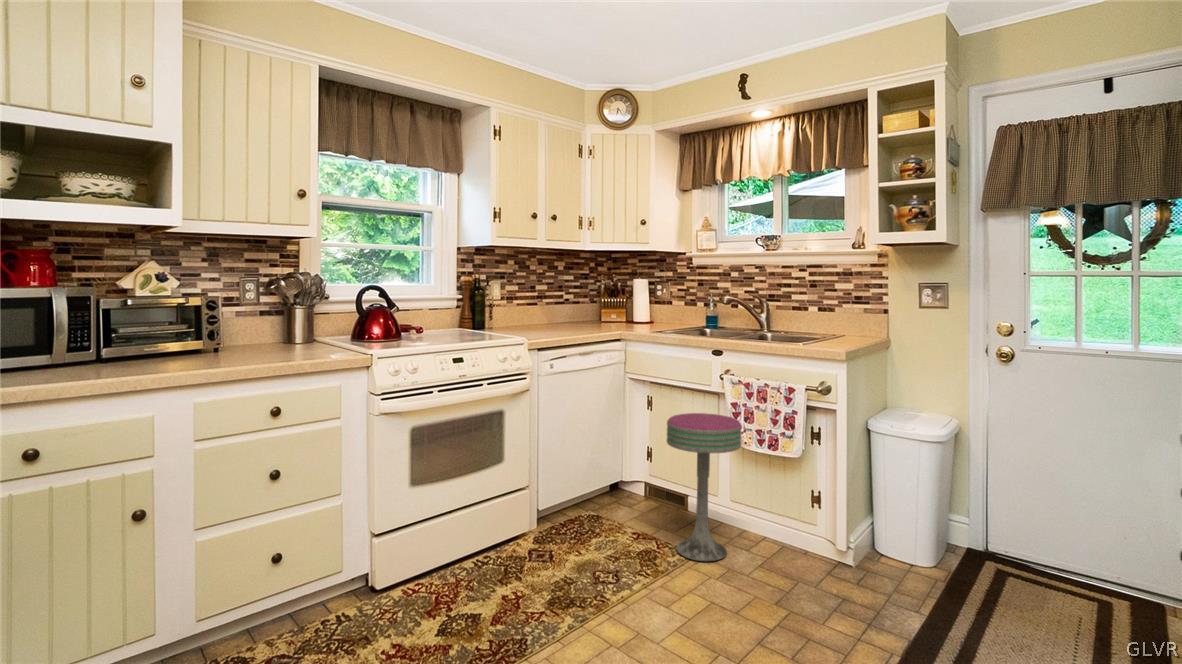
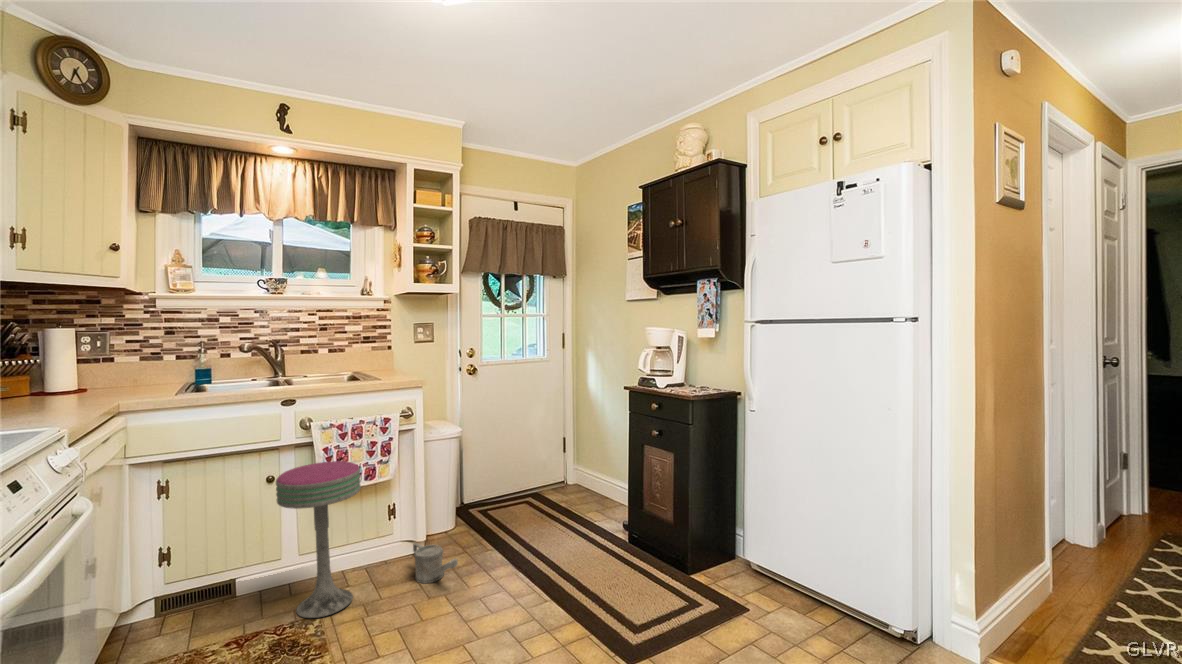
watering can: none [785,543,822,595] -> present [413,543,458,583]

